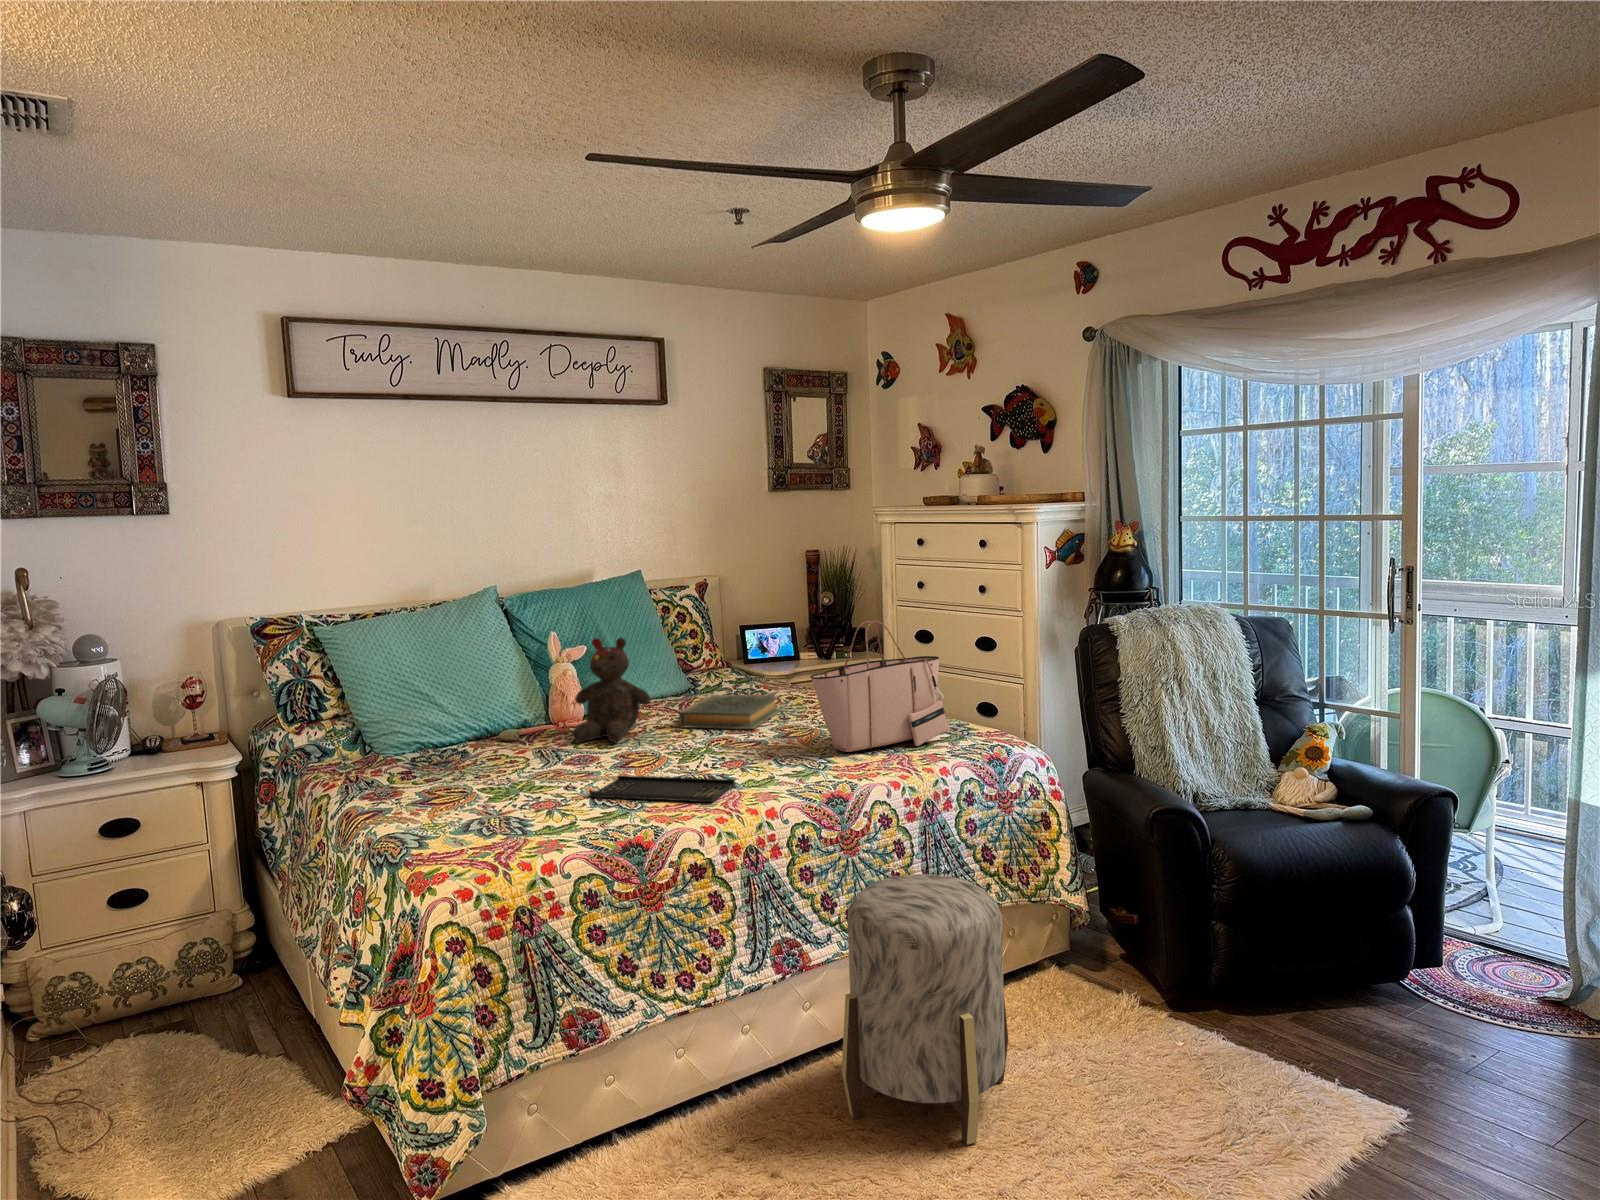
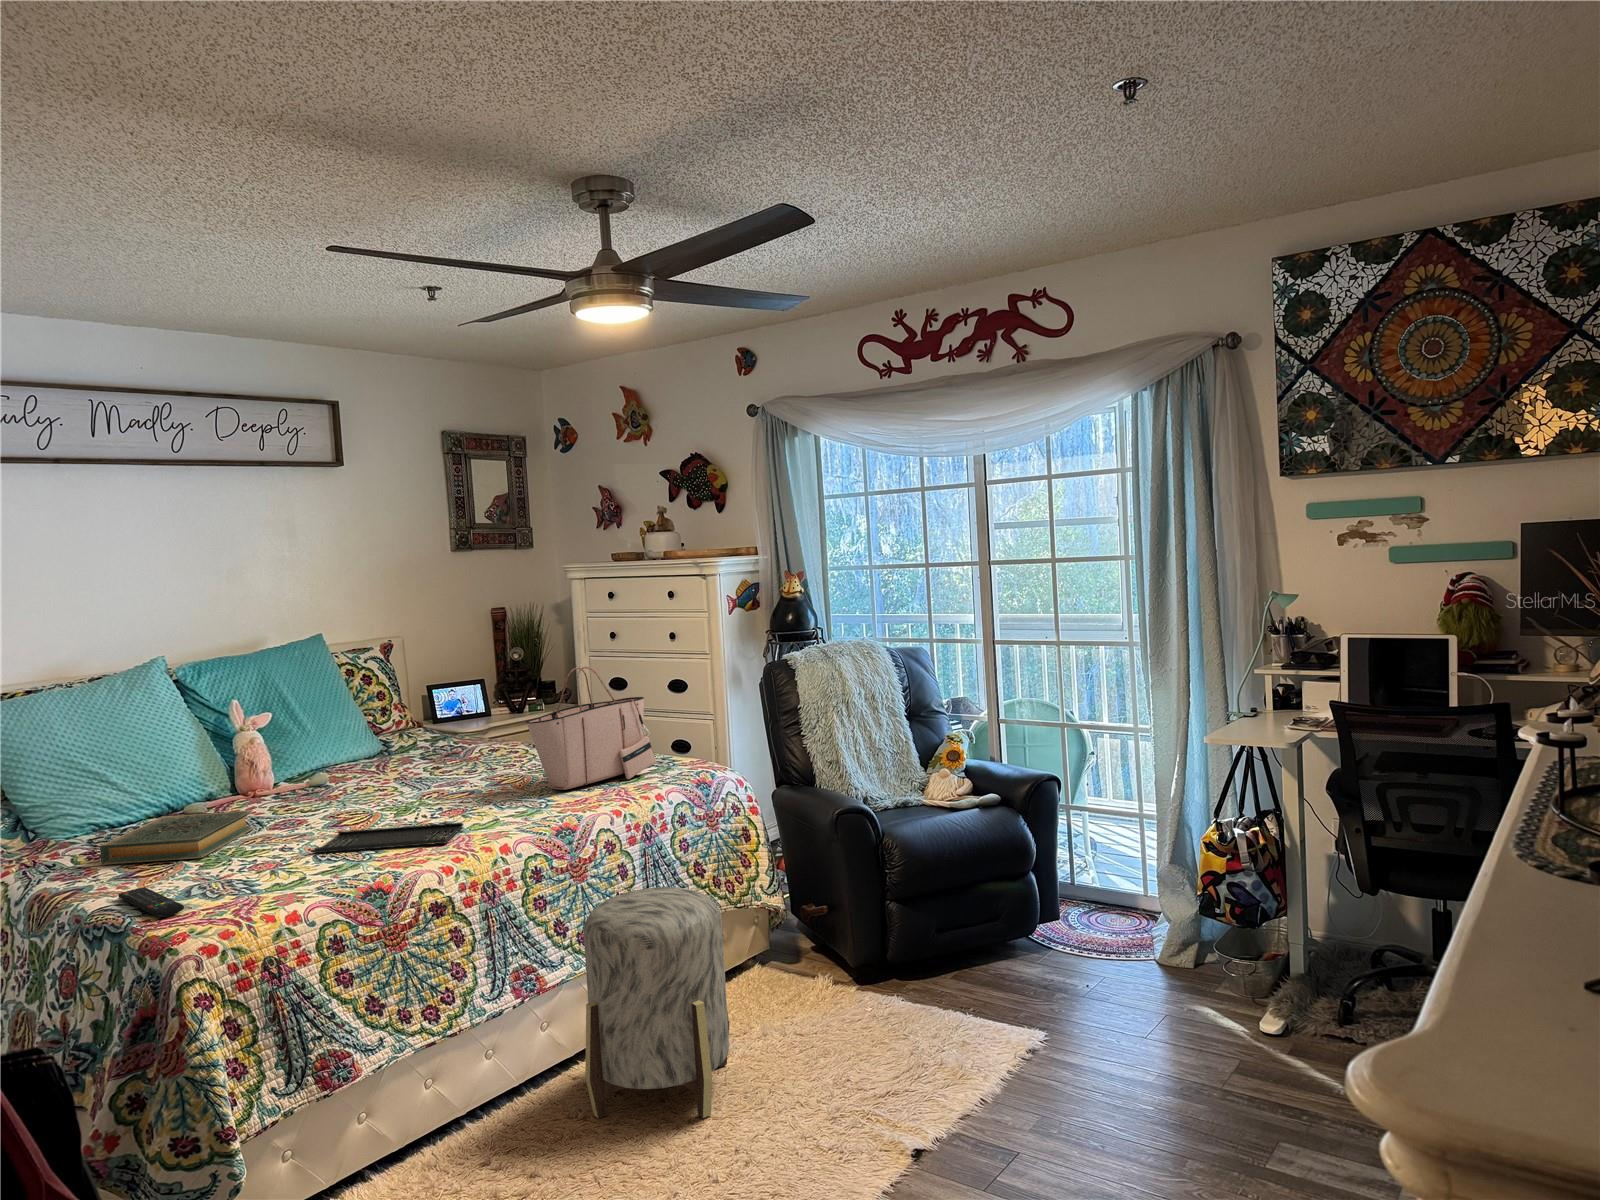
teddy bear: present [572,638,650,743] -> none [272,699,357,807]
hardback book: present [679,695,780,729] -> present [100,810,254,865]
remote control: none [410,816,456,851] -> present [118,887,184,917]

